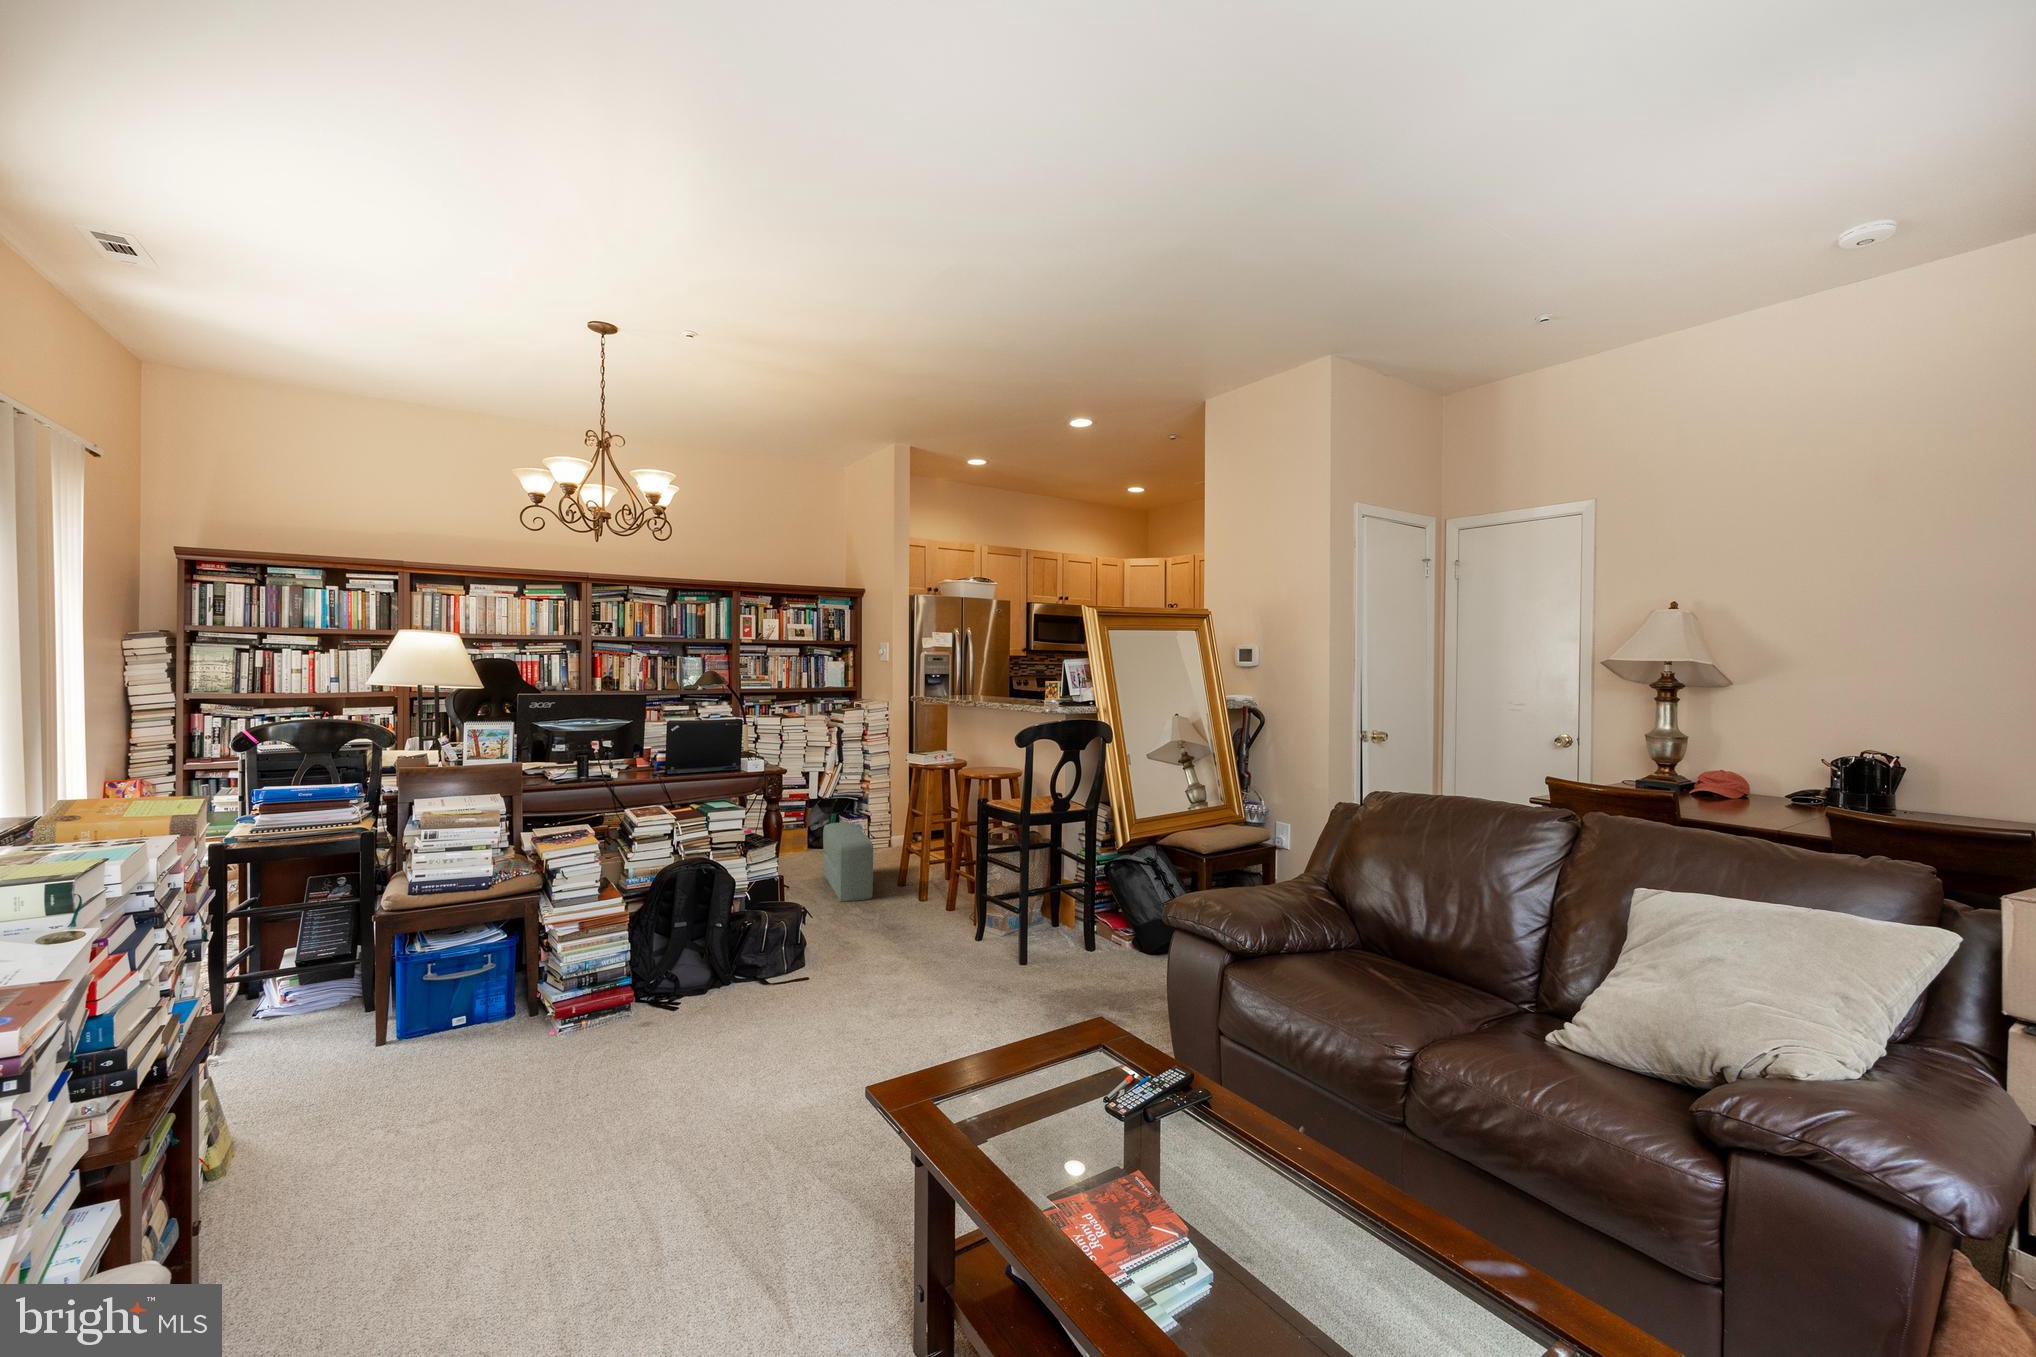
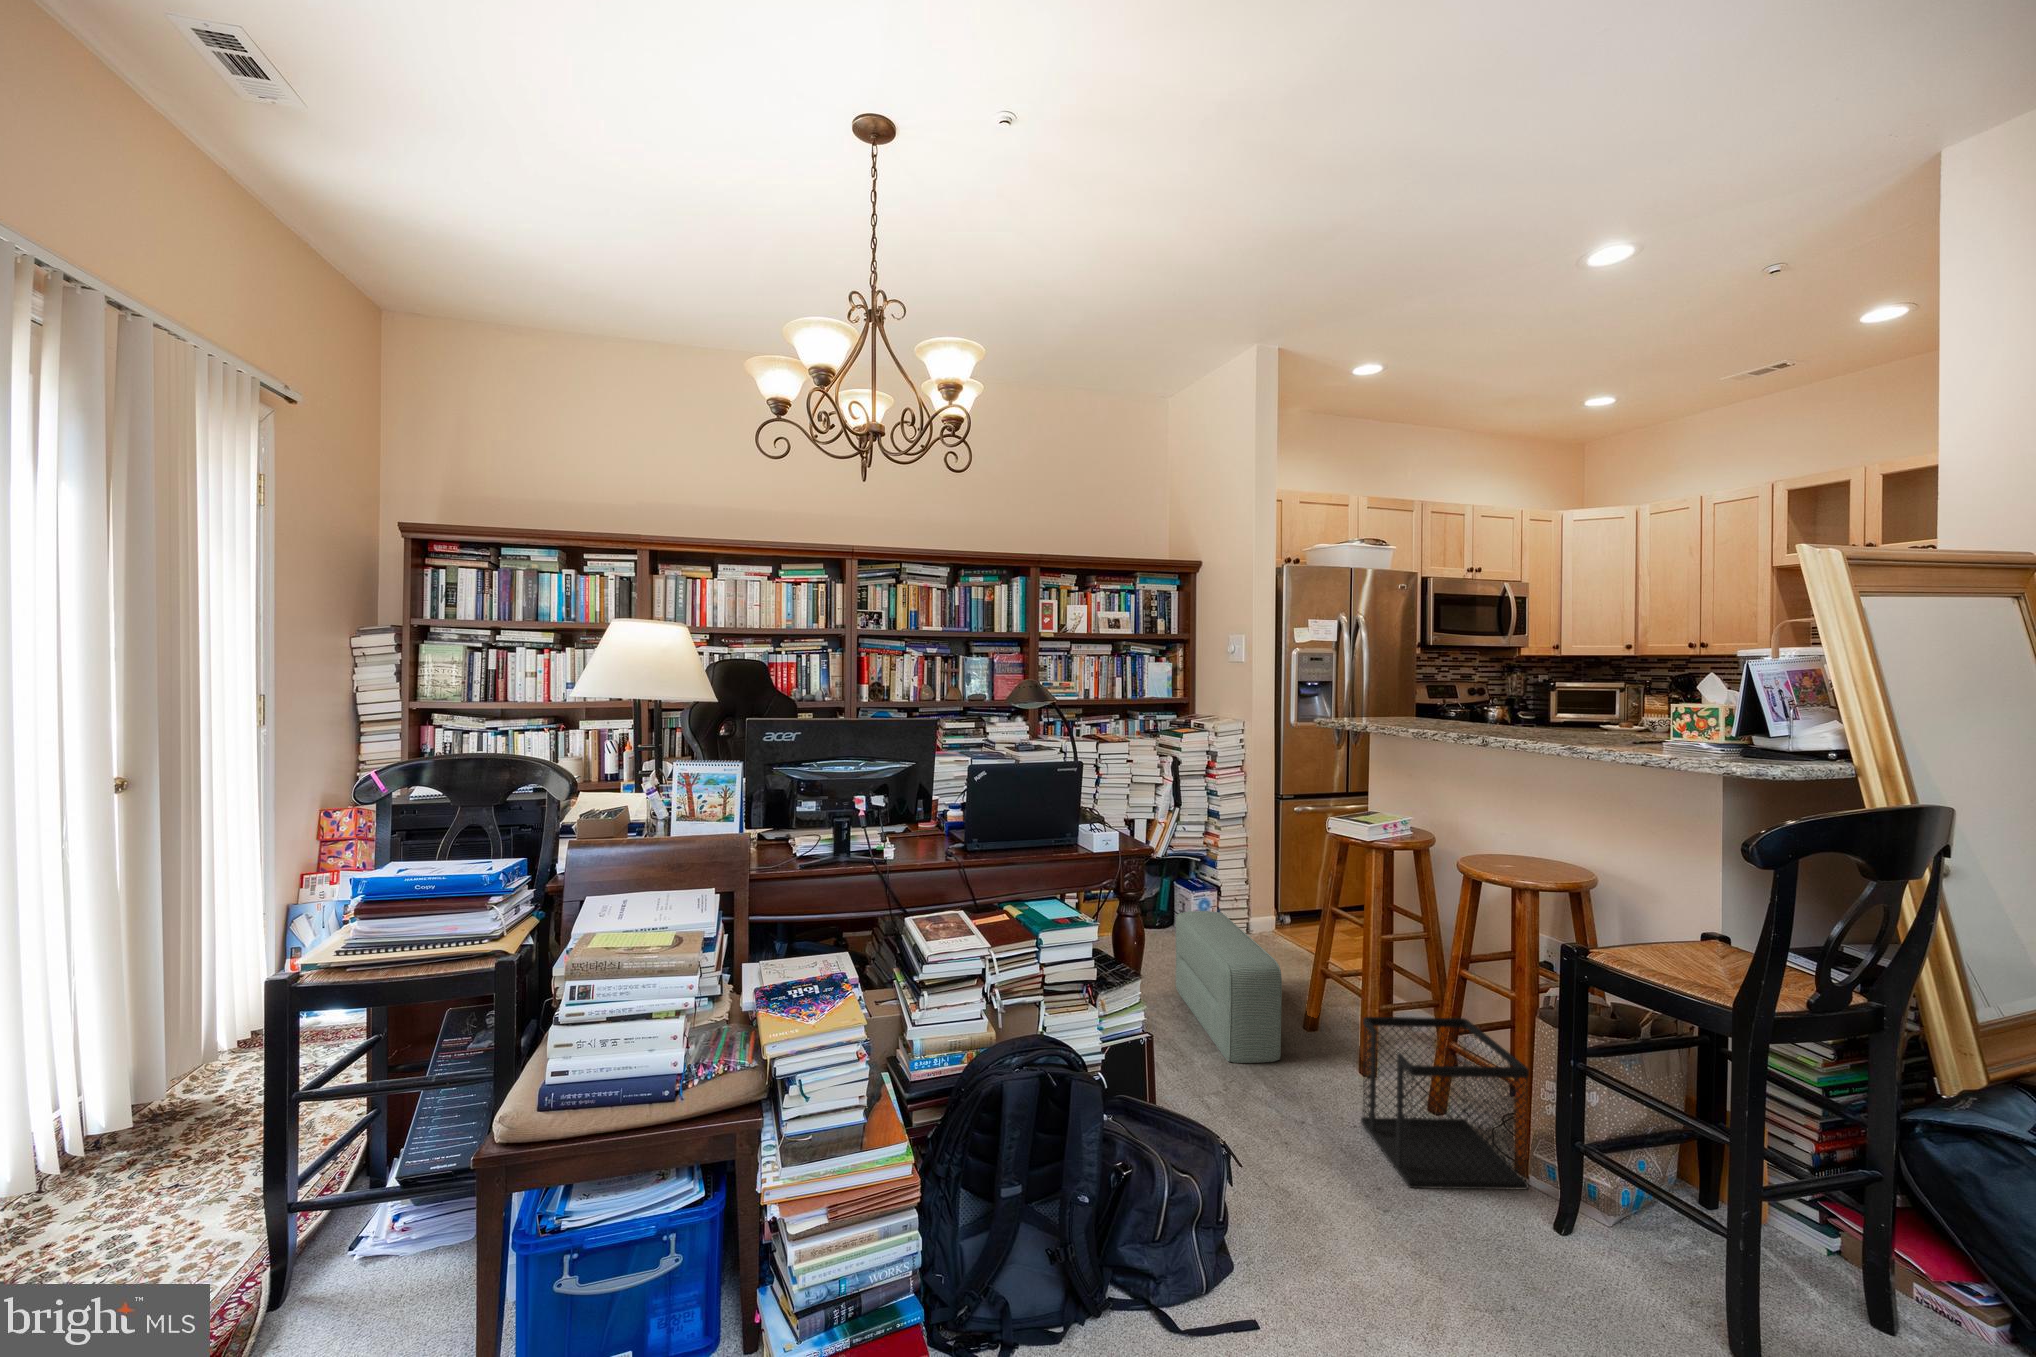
wastebasket: none [901,854,969,934] -> present [1361,1017,1529,1189]

